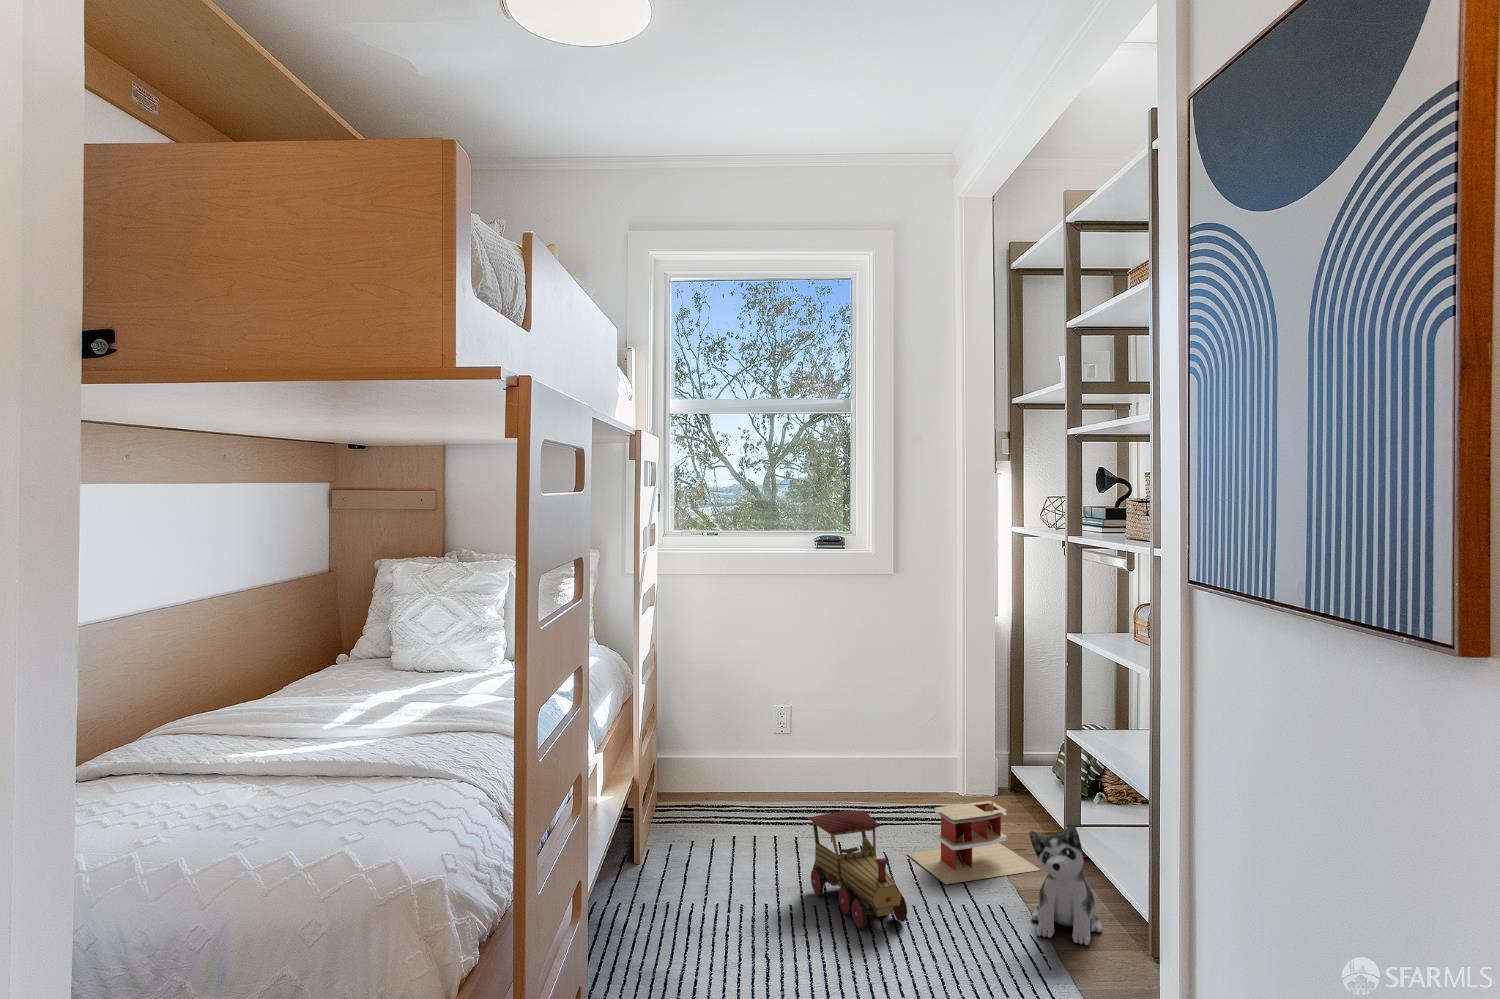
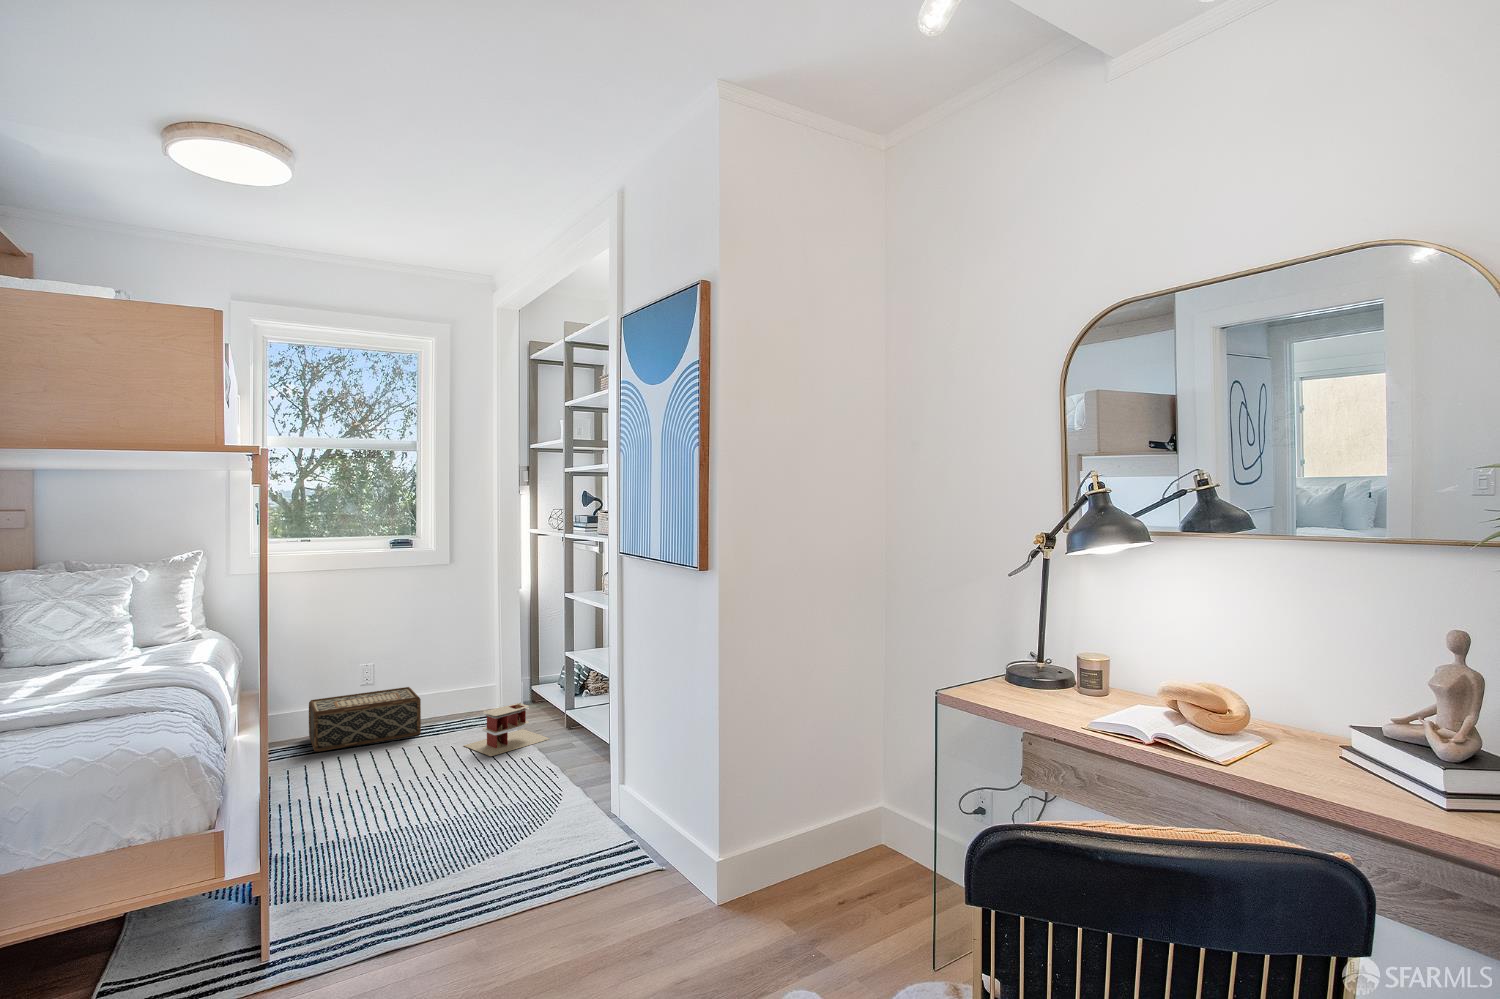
woven basket: none [715,746,850,822] -> present [309,687,421,752]
toy train: present [808,810,907,929] -> none [394,719,467,788]
plush toy: present [1030,823,1102,945] -> none [543,701,585,770]

